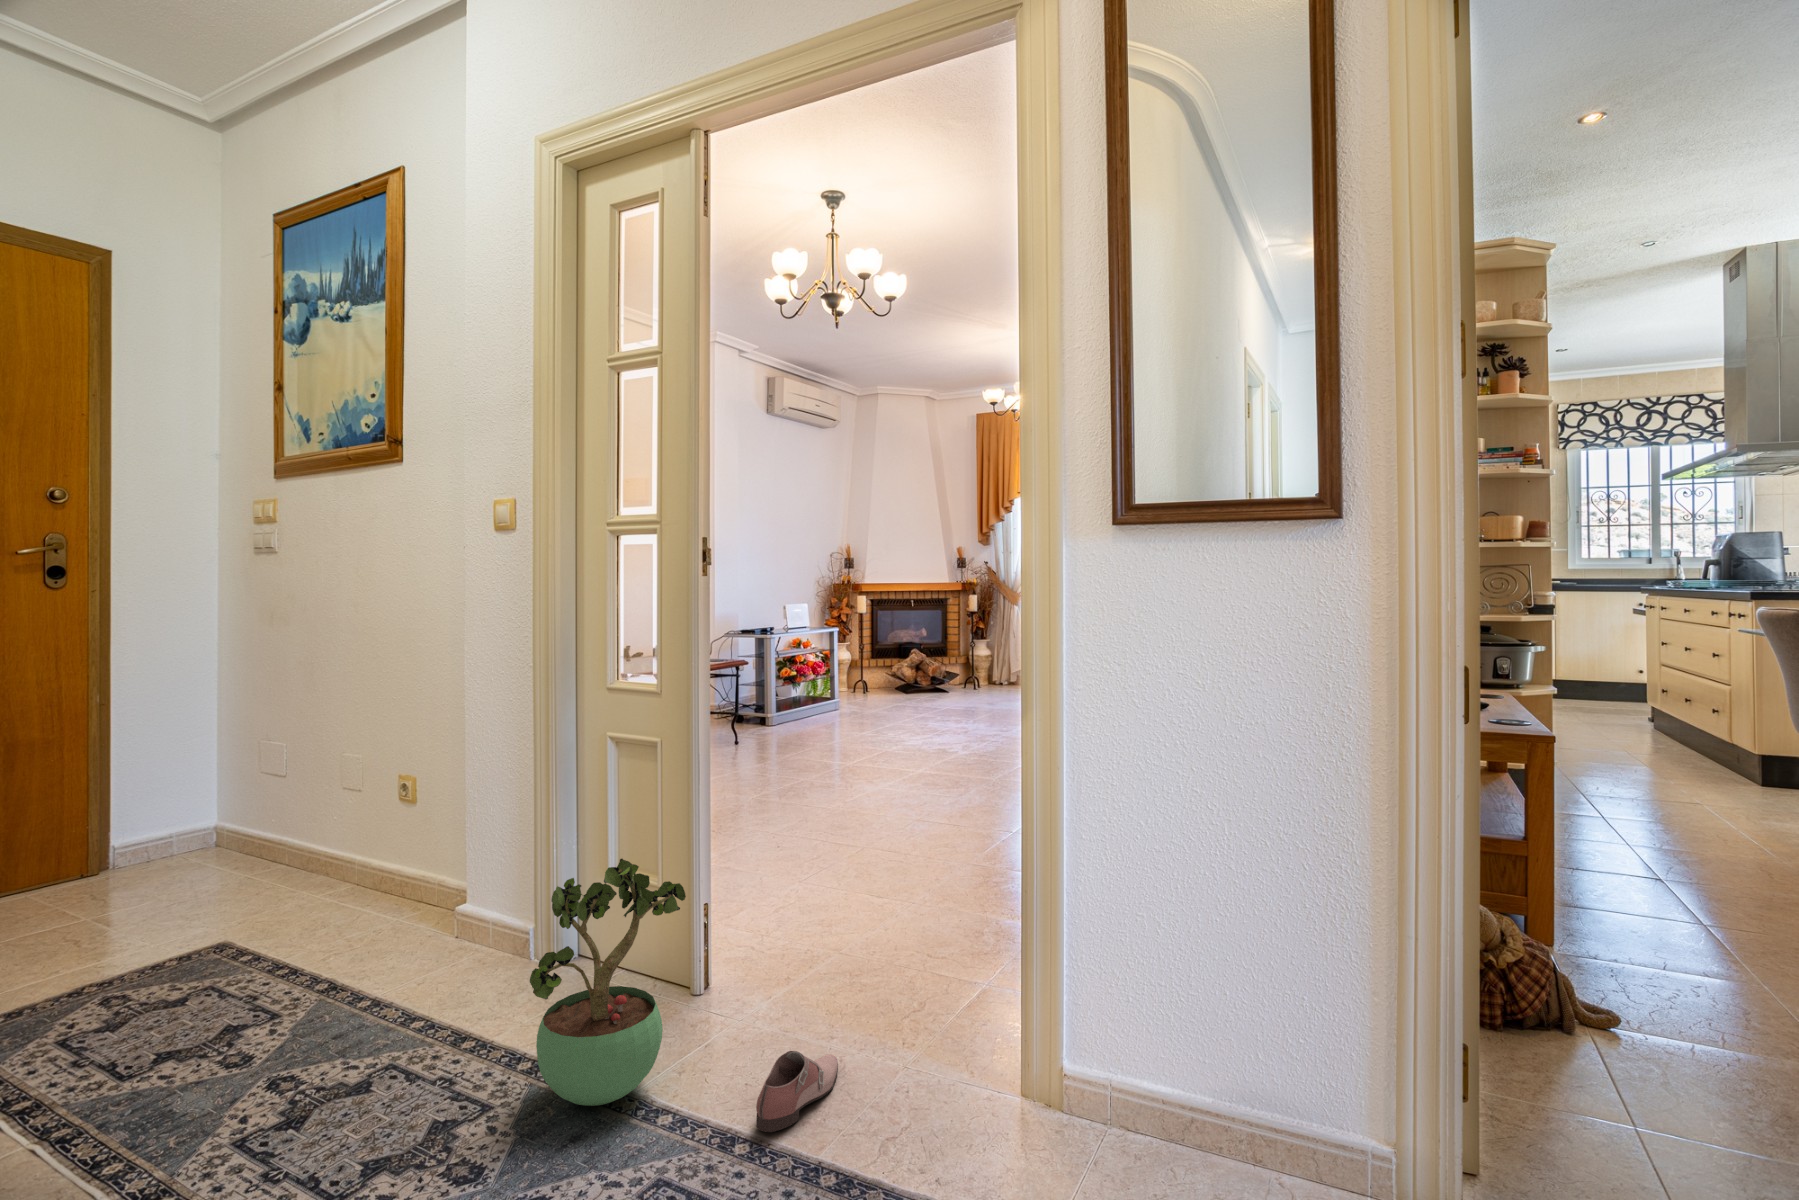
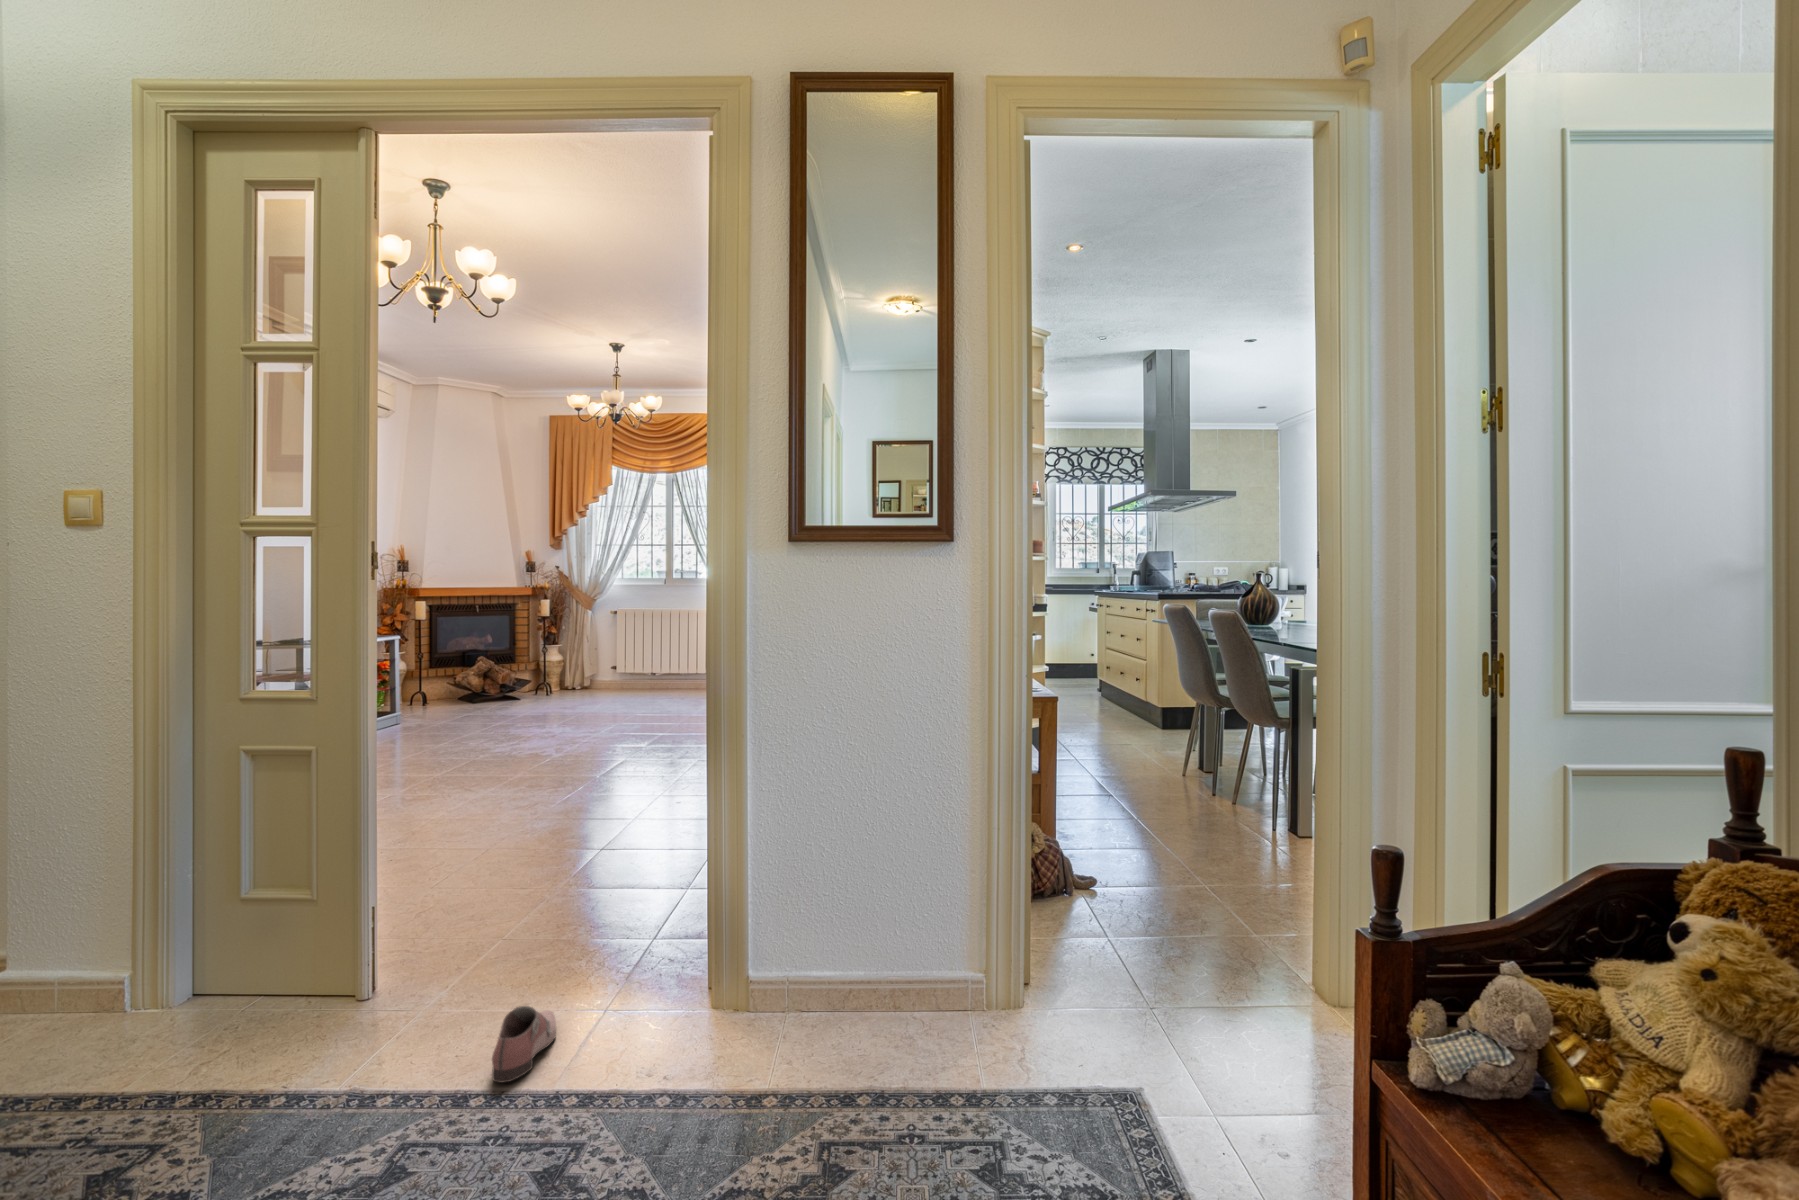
potted plant: present [530,859,686,1106] -> none [216,842,393,1111]

